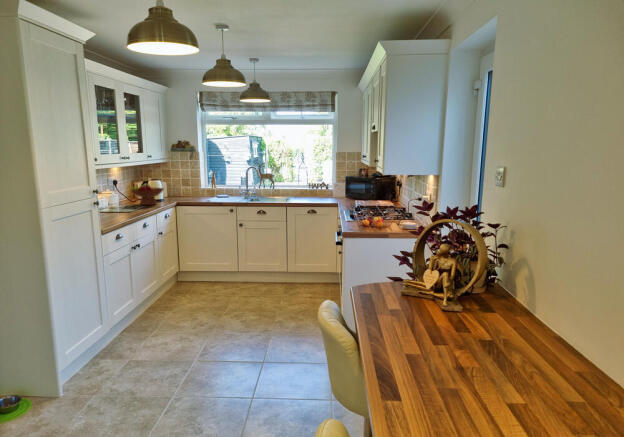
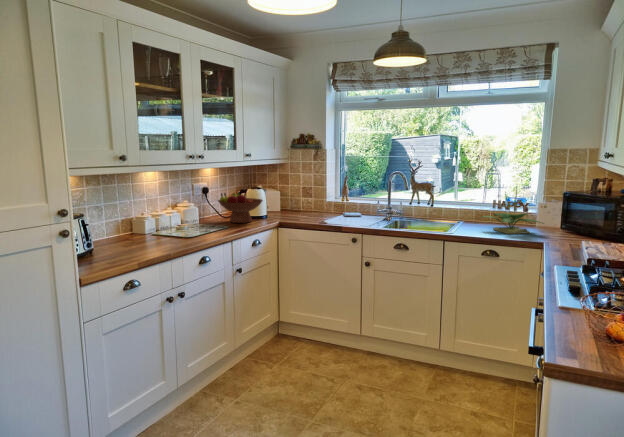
potted plant: none [303,173,337,201] -> present [482,190,544,234]

